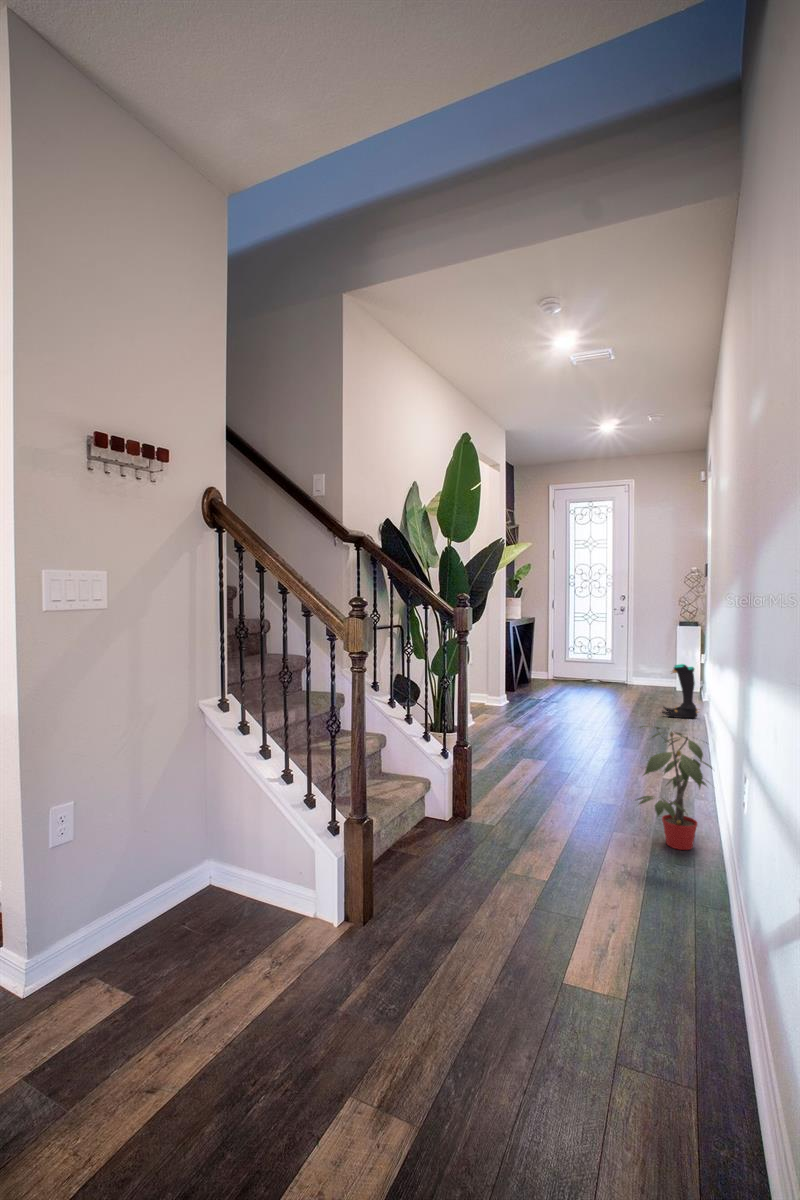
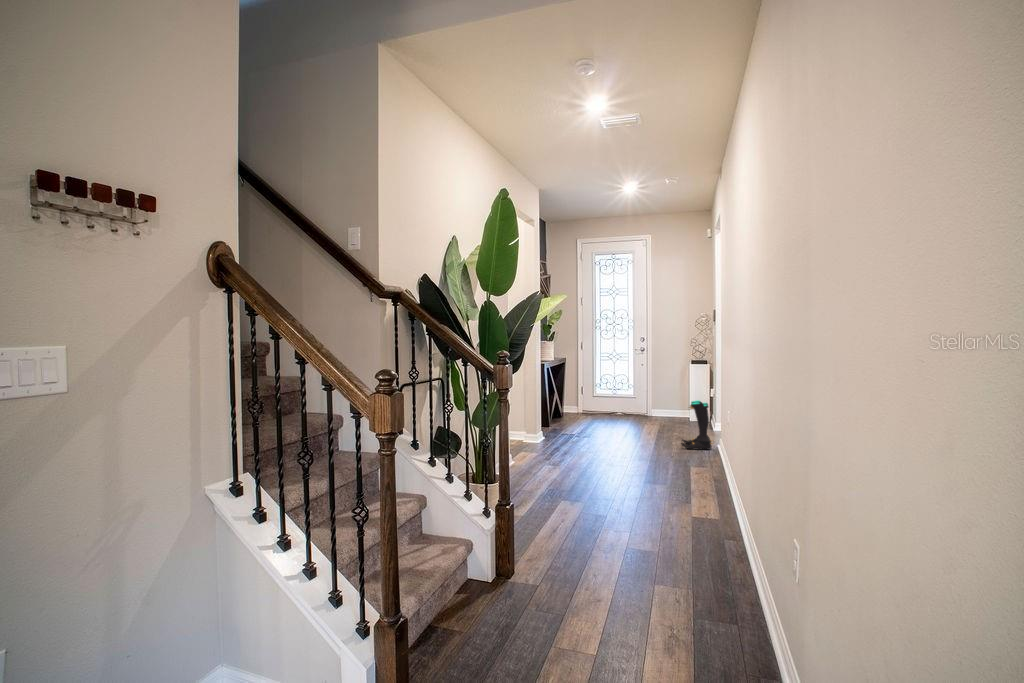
potted plant: present [637,726,712,850] -> none [672,477,751,602]

